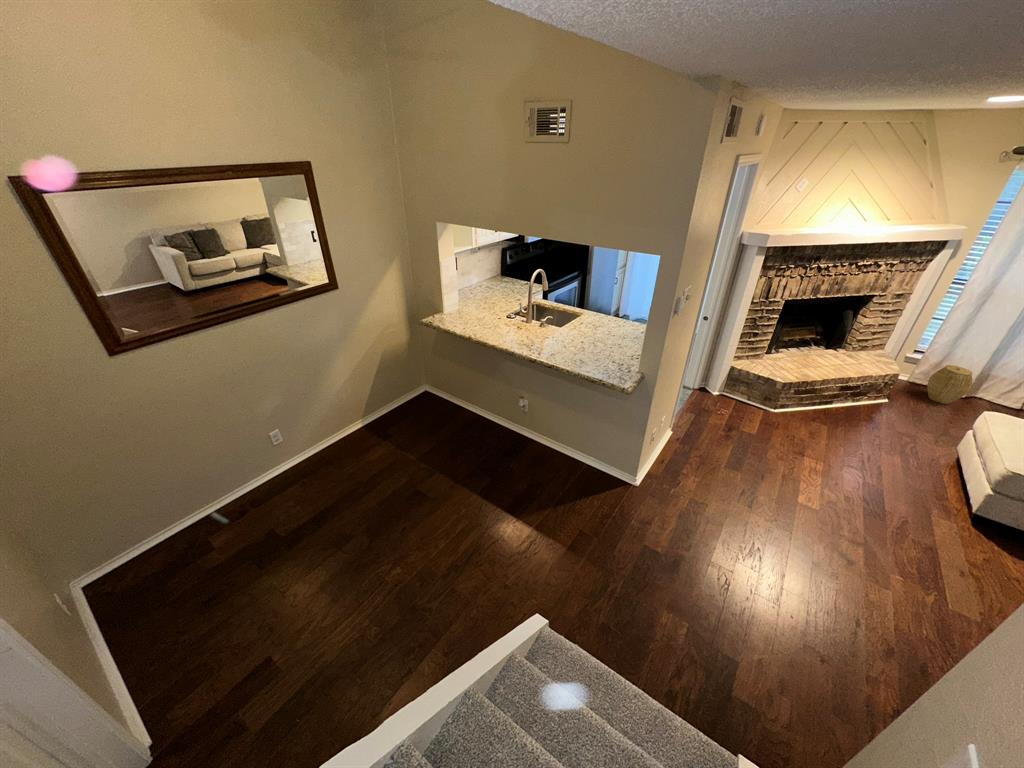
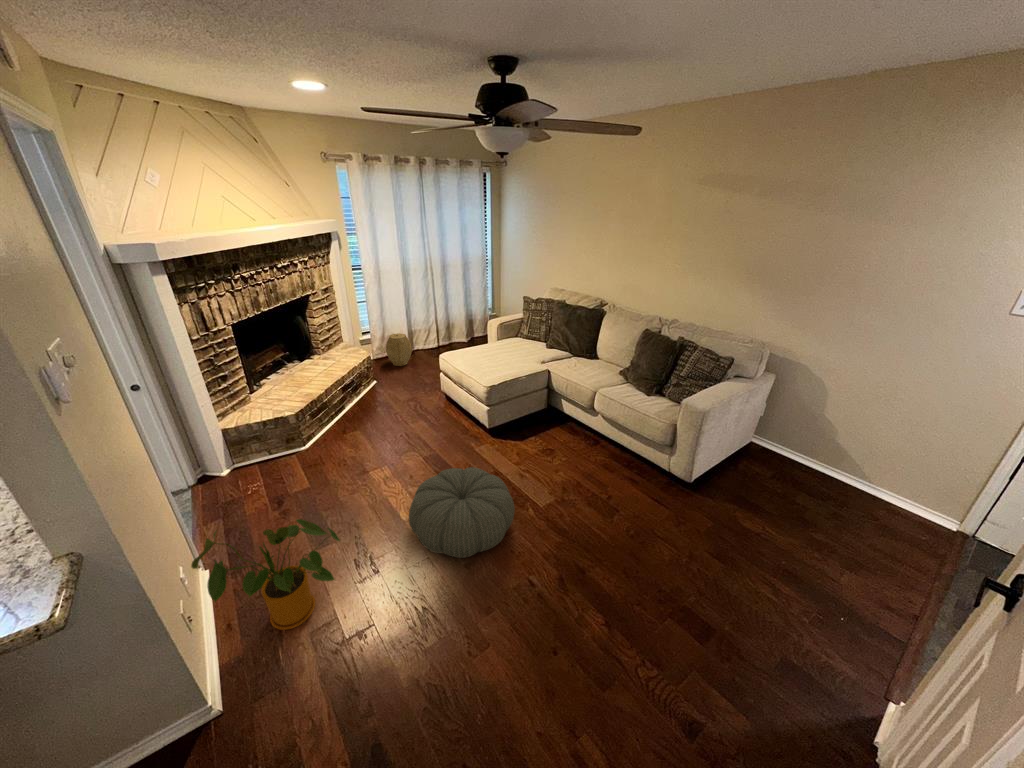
house plant: none [667,410,742,490] -> present [191,519,340,630]
pouf: none [794,488,920,582] -> present [409,467,515,558]

